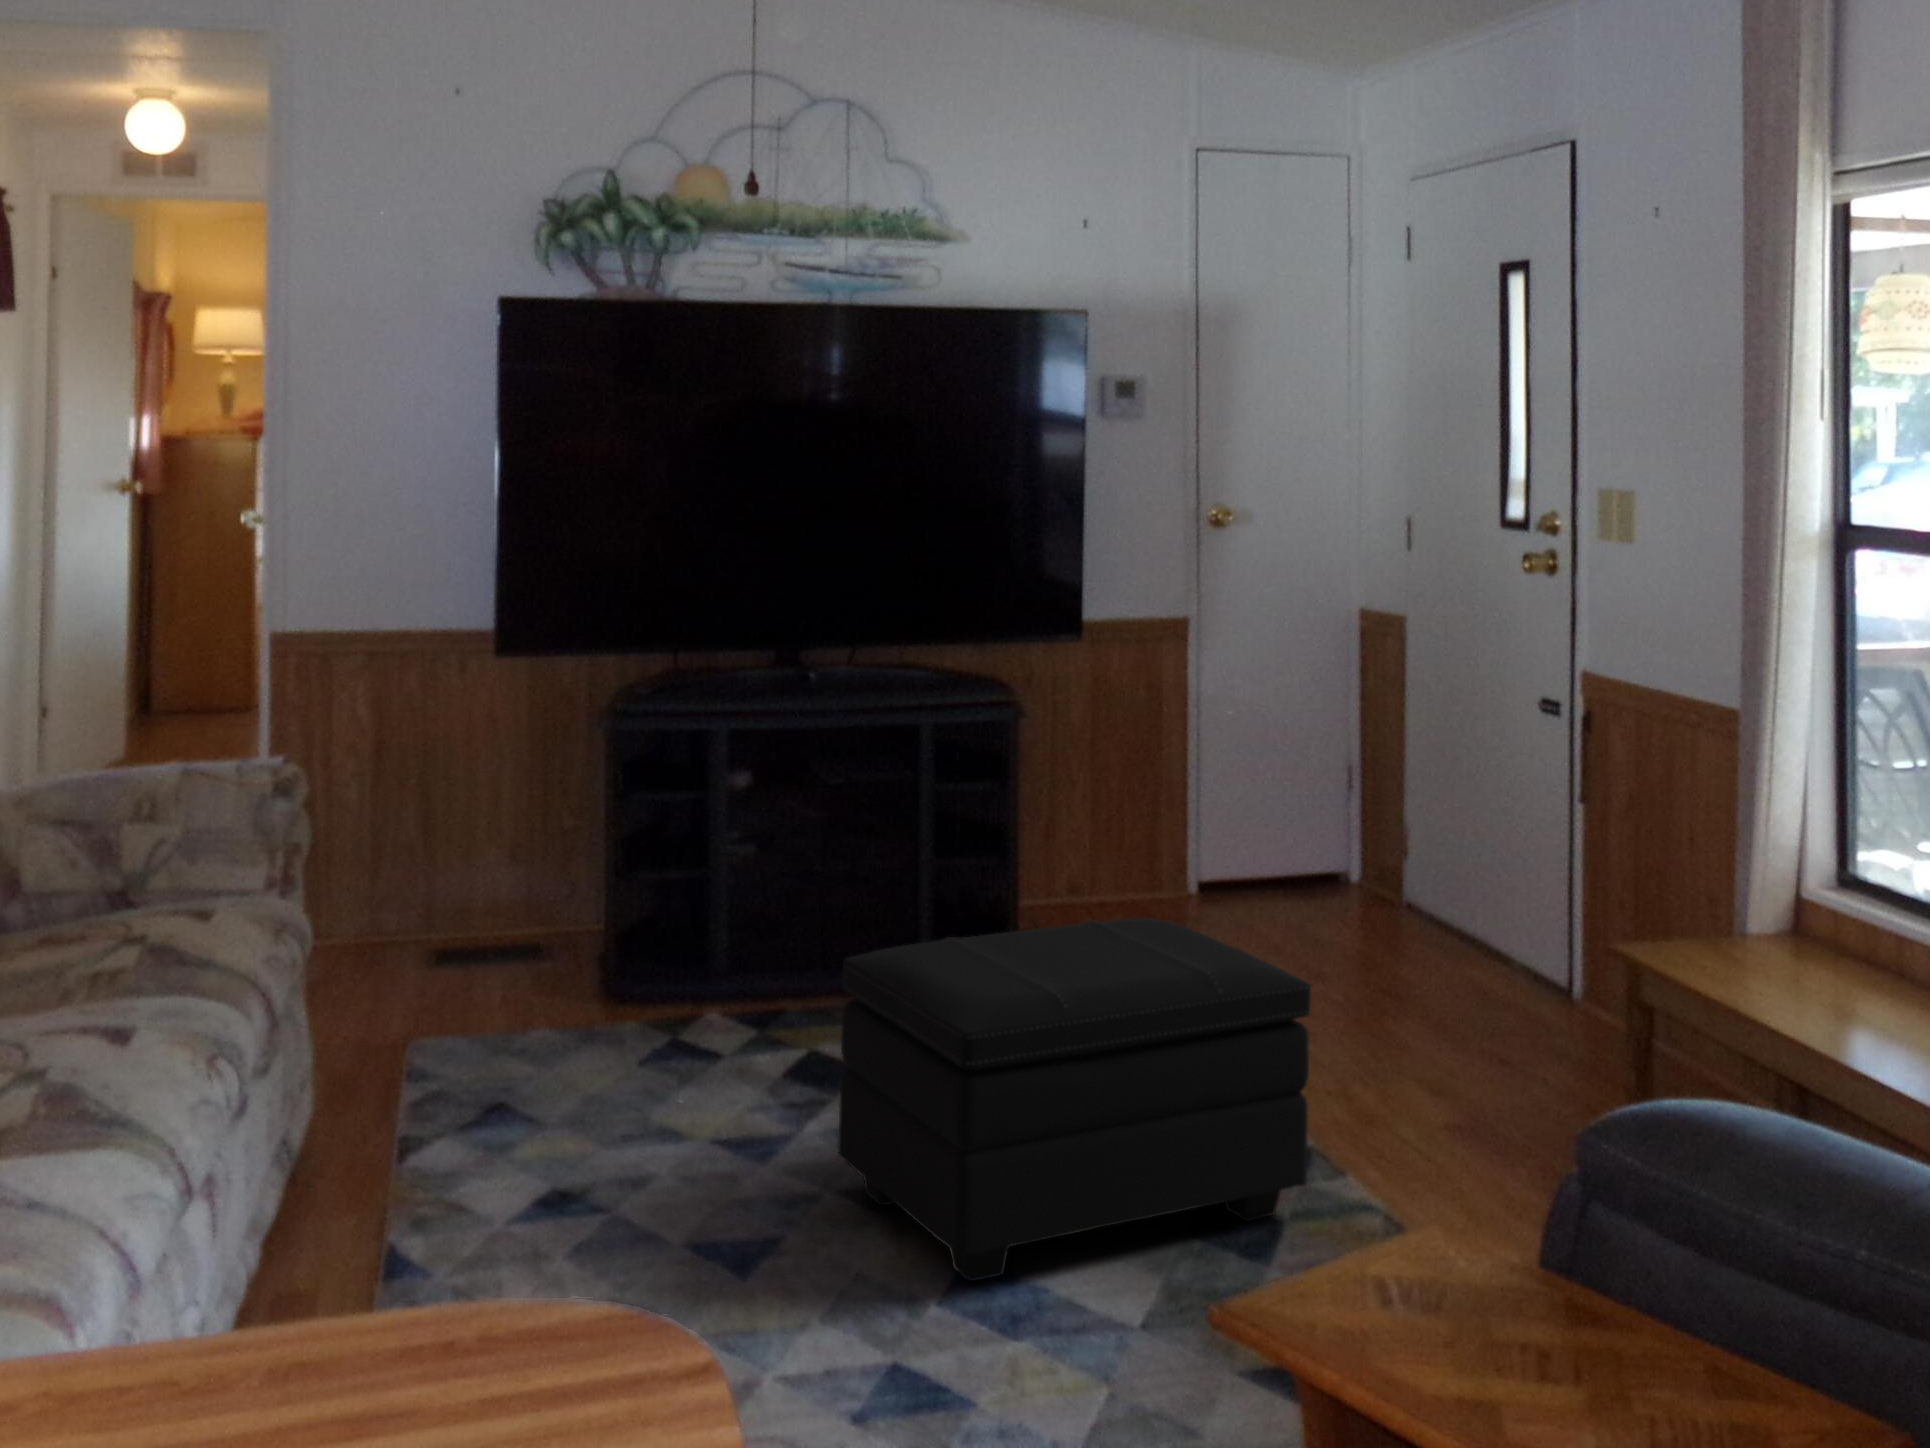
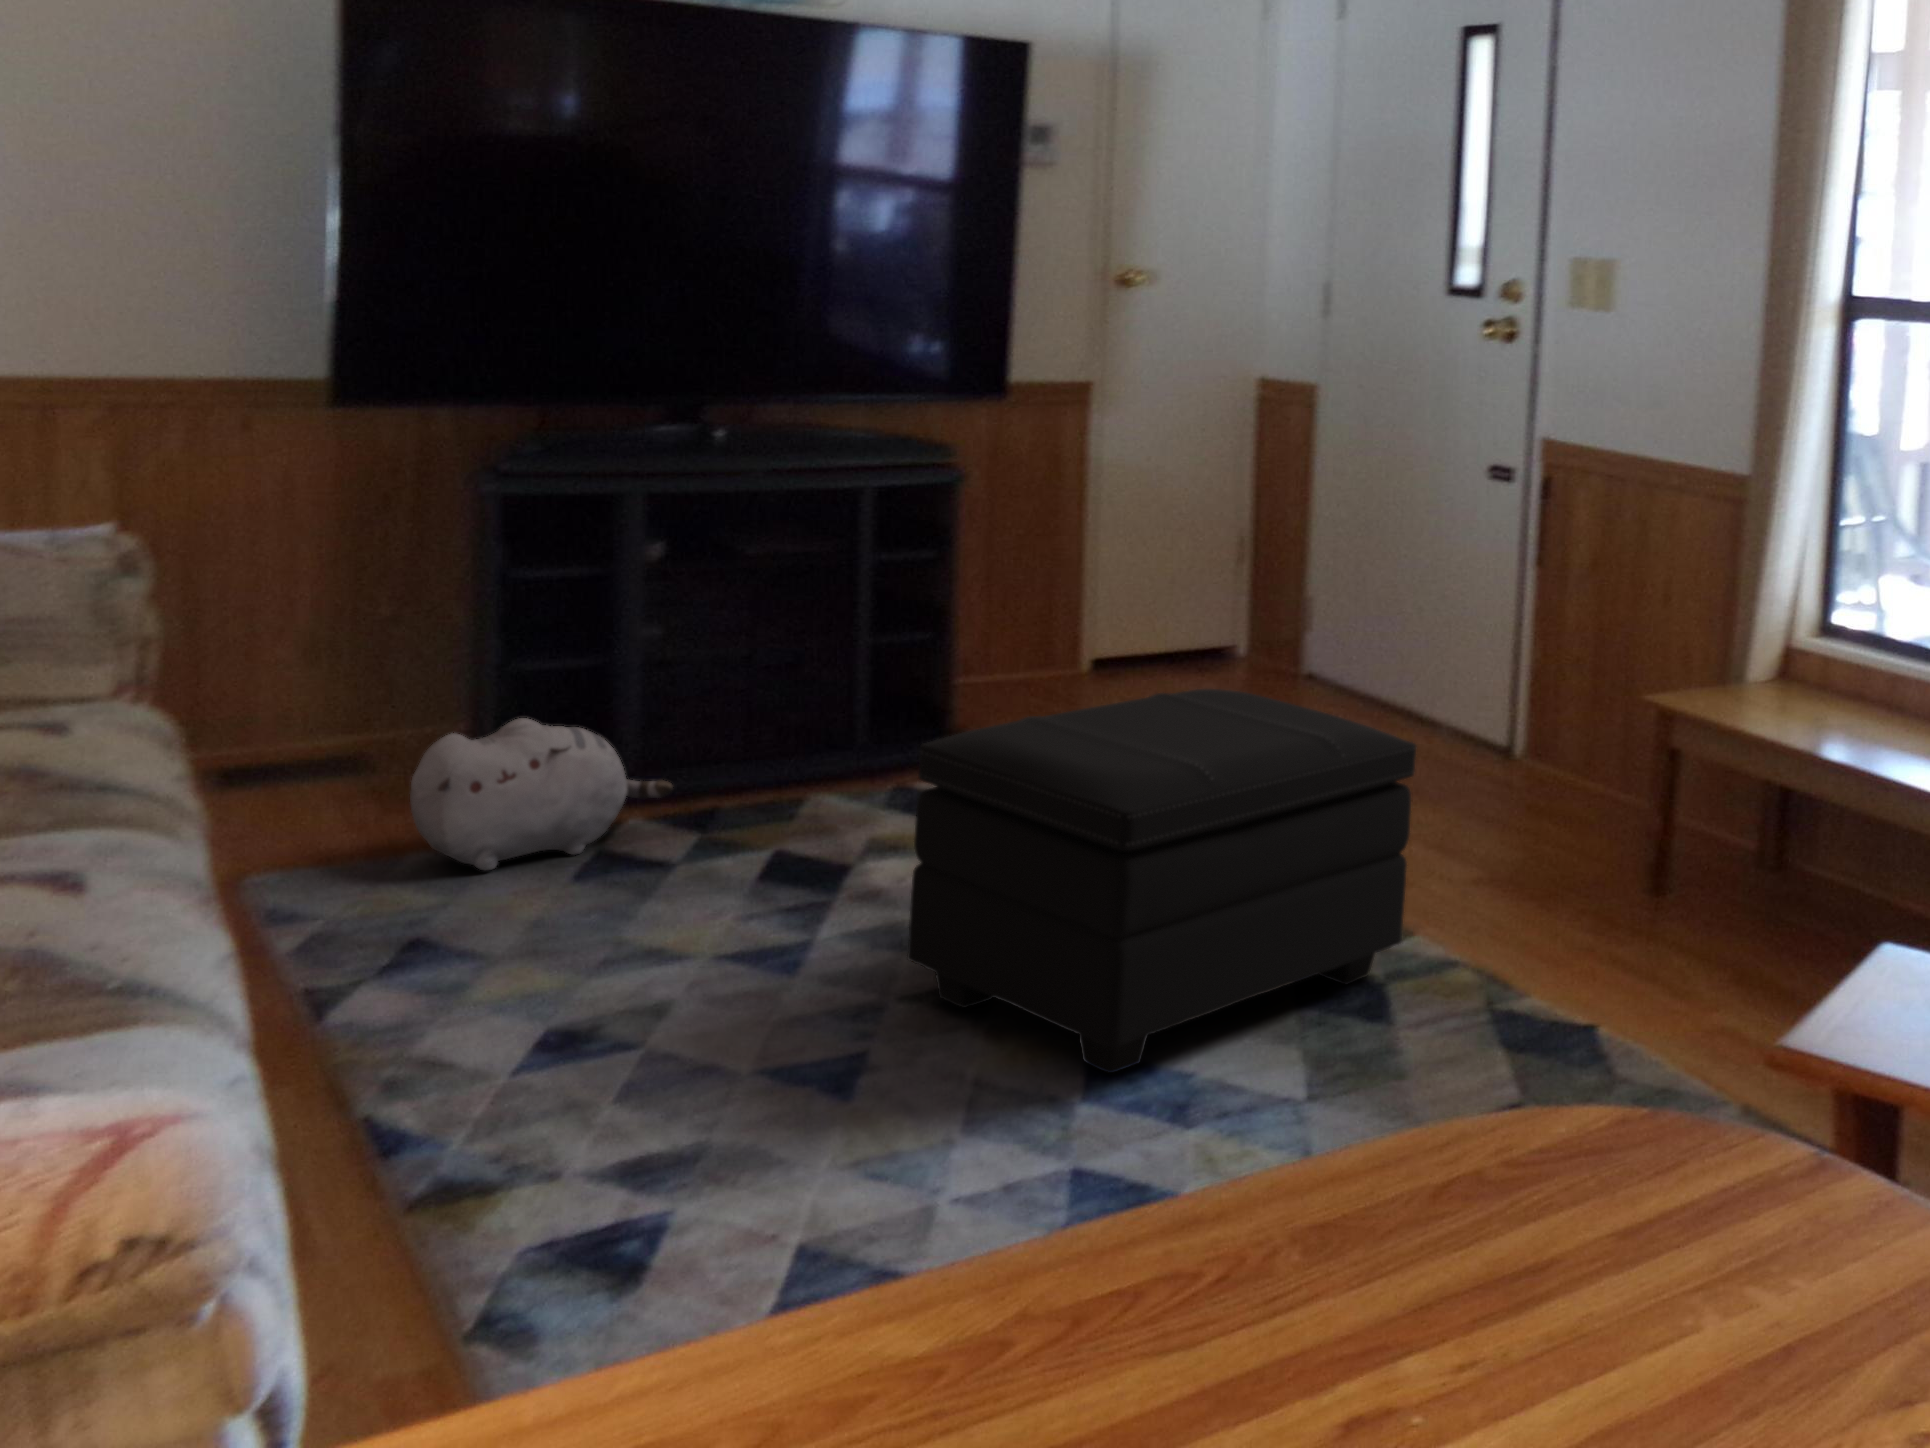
plush toy: none [525,916,740,1046] -> present [410,718,673,870]

